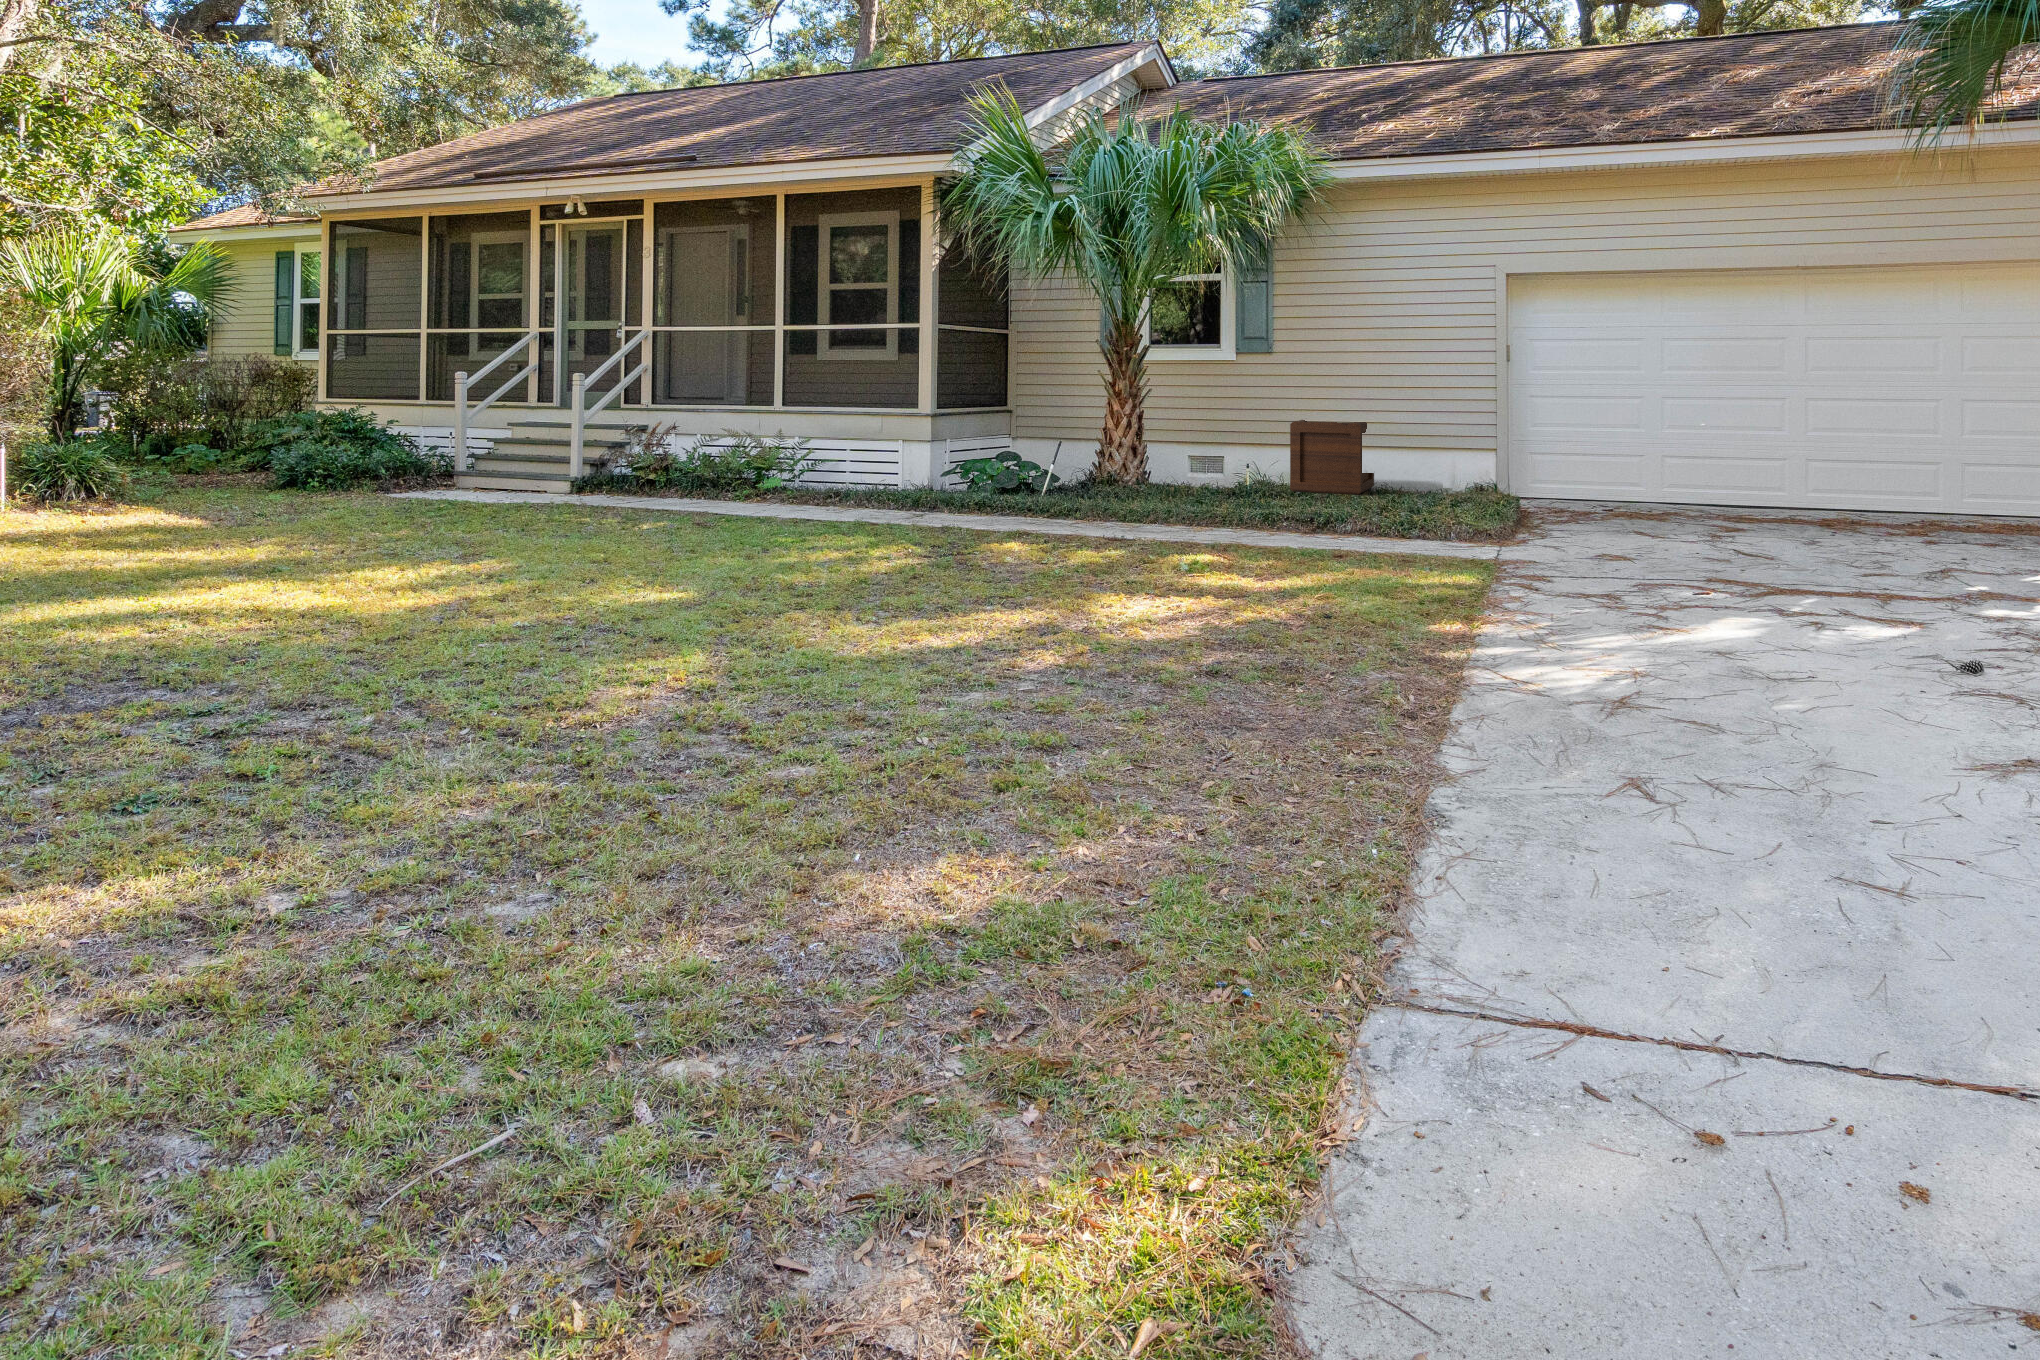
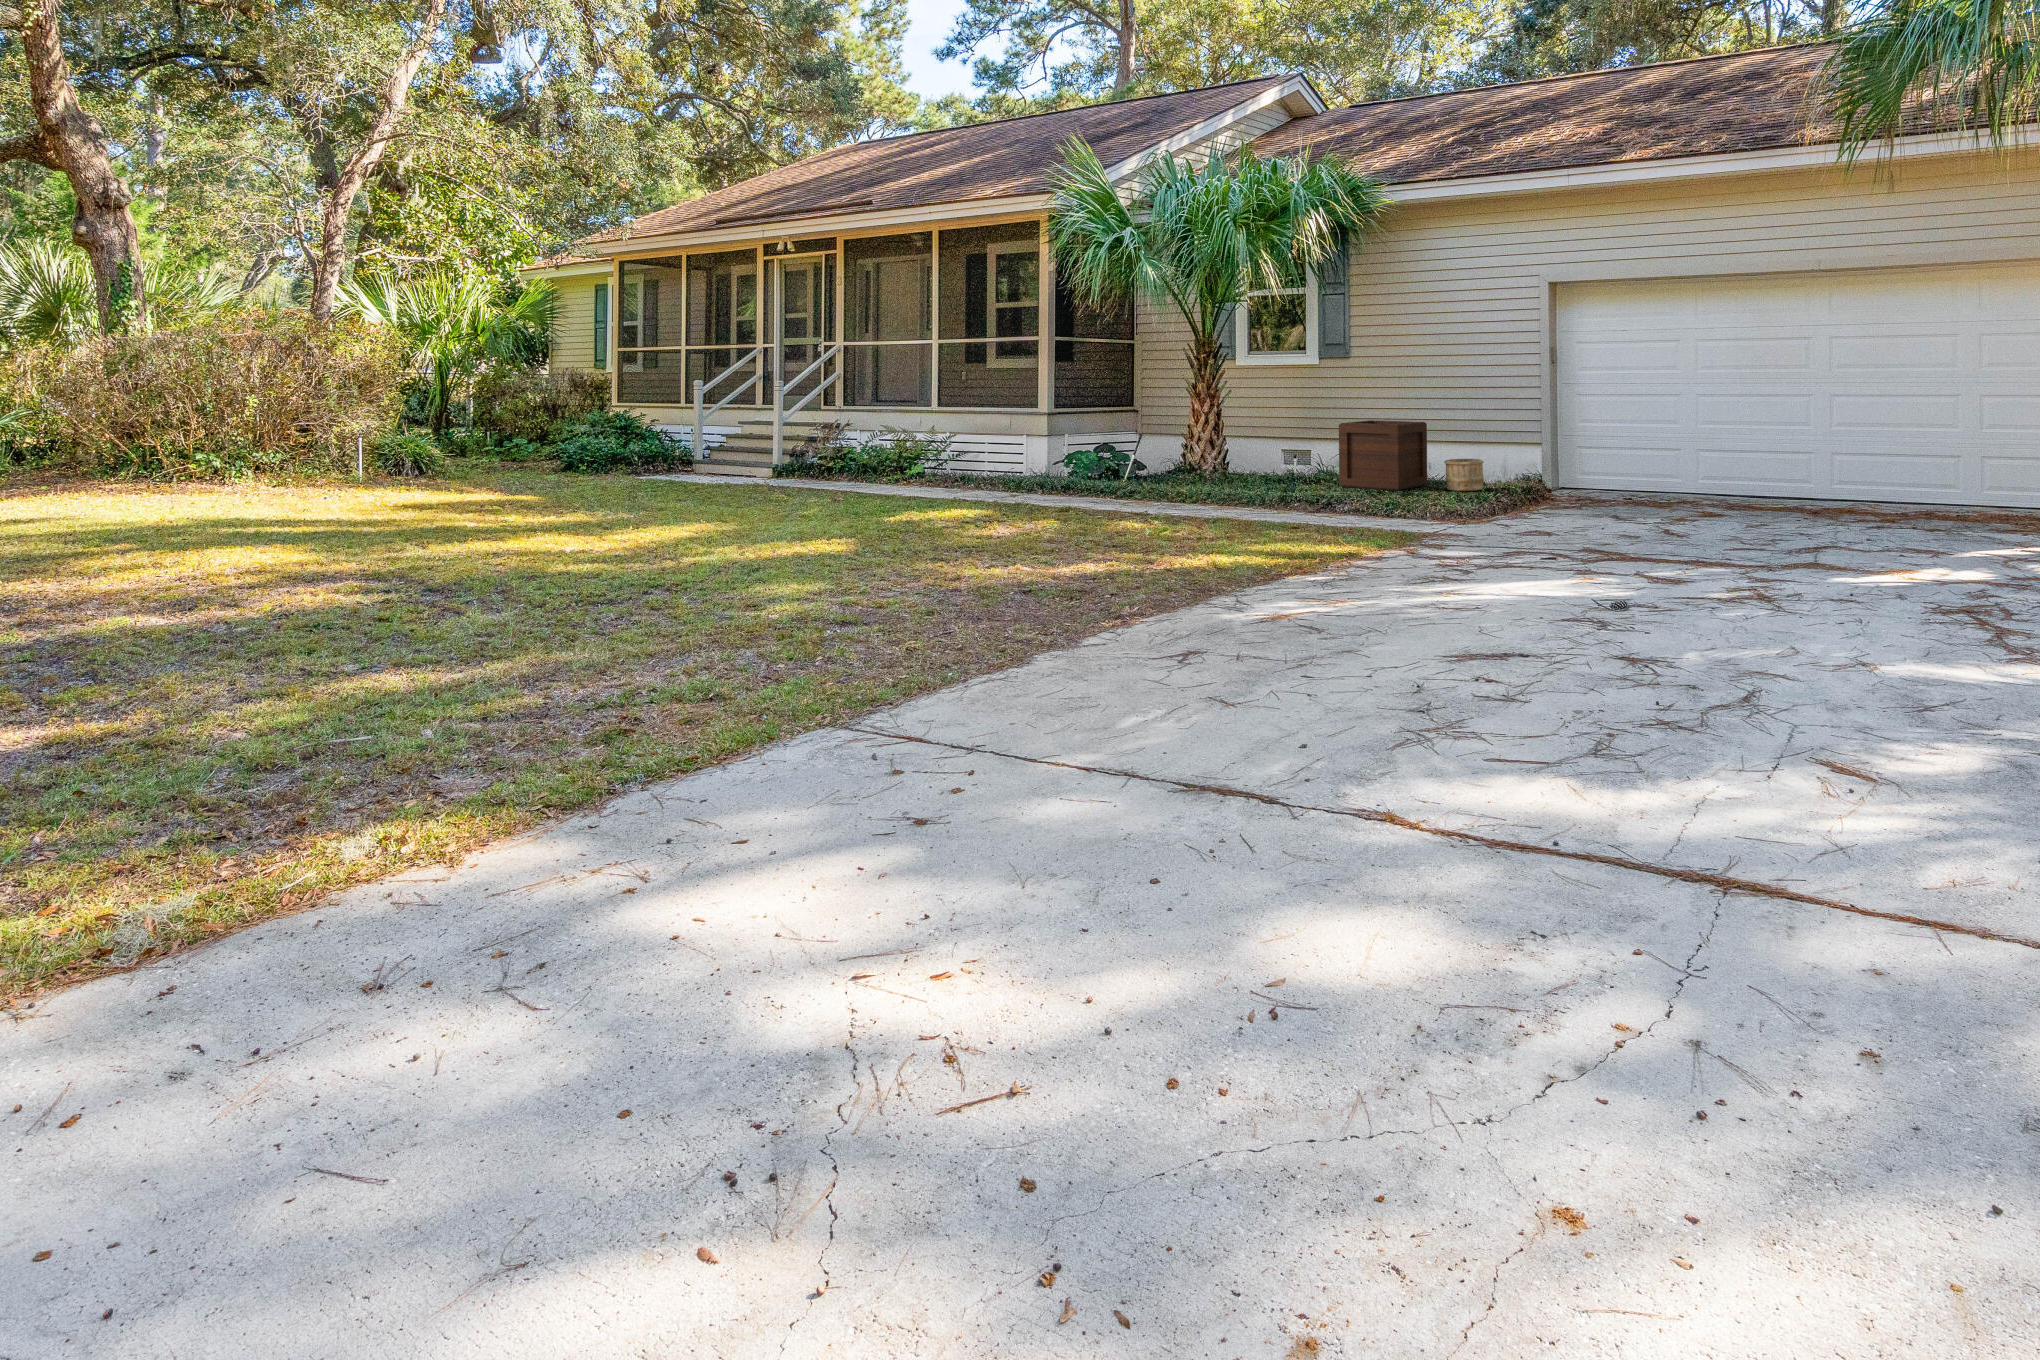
wooden bucket: none [1400,459,1443,493] -> present [1444,459,1484,491]

